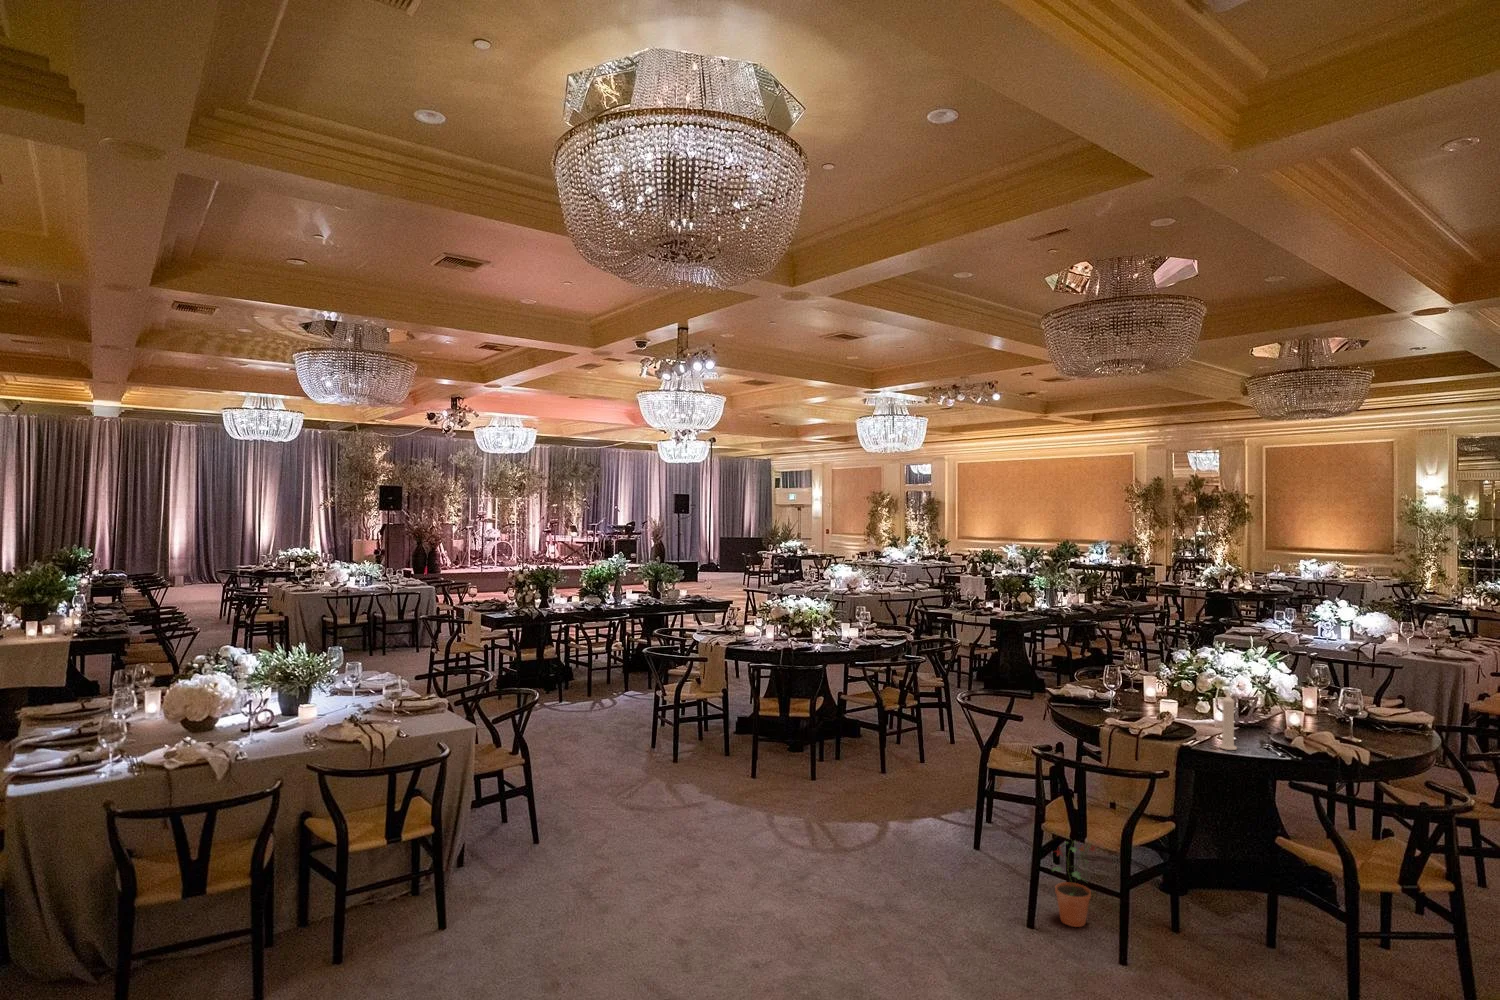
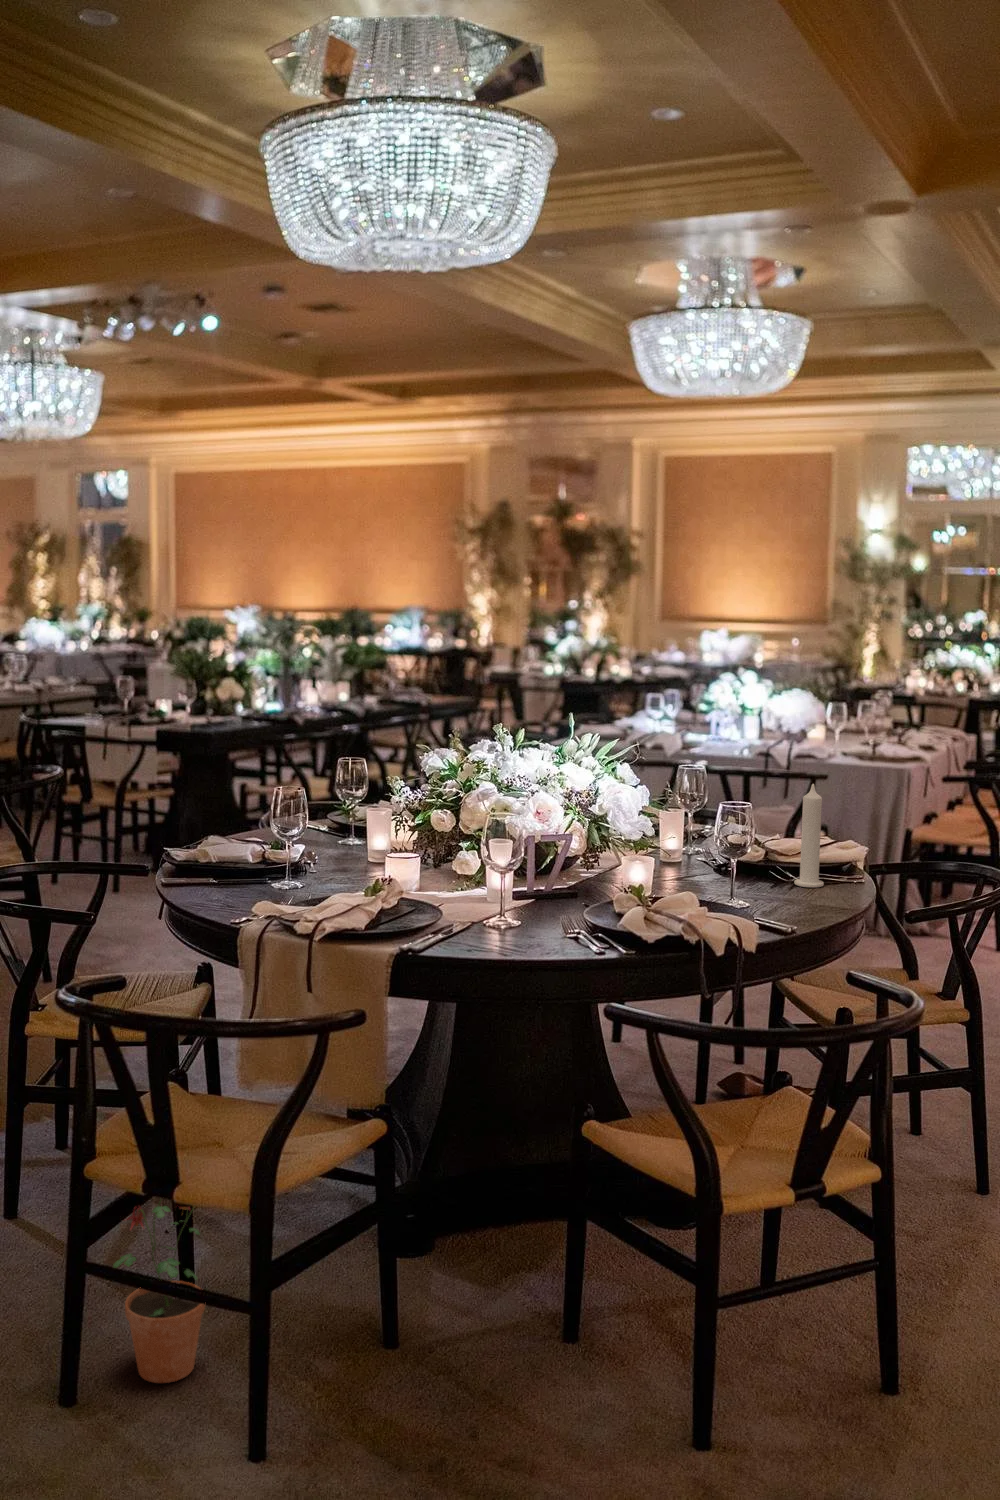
candle: present [1219,694,1237,750] -> present [794,784,824,887]

